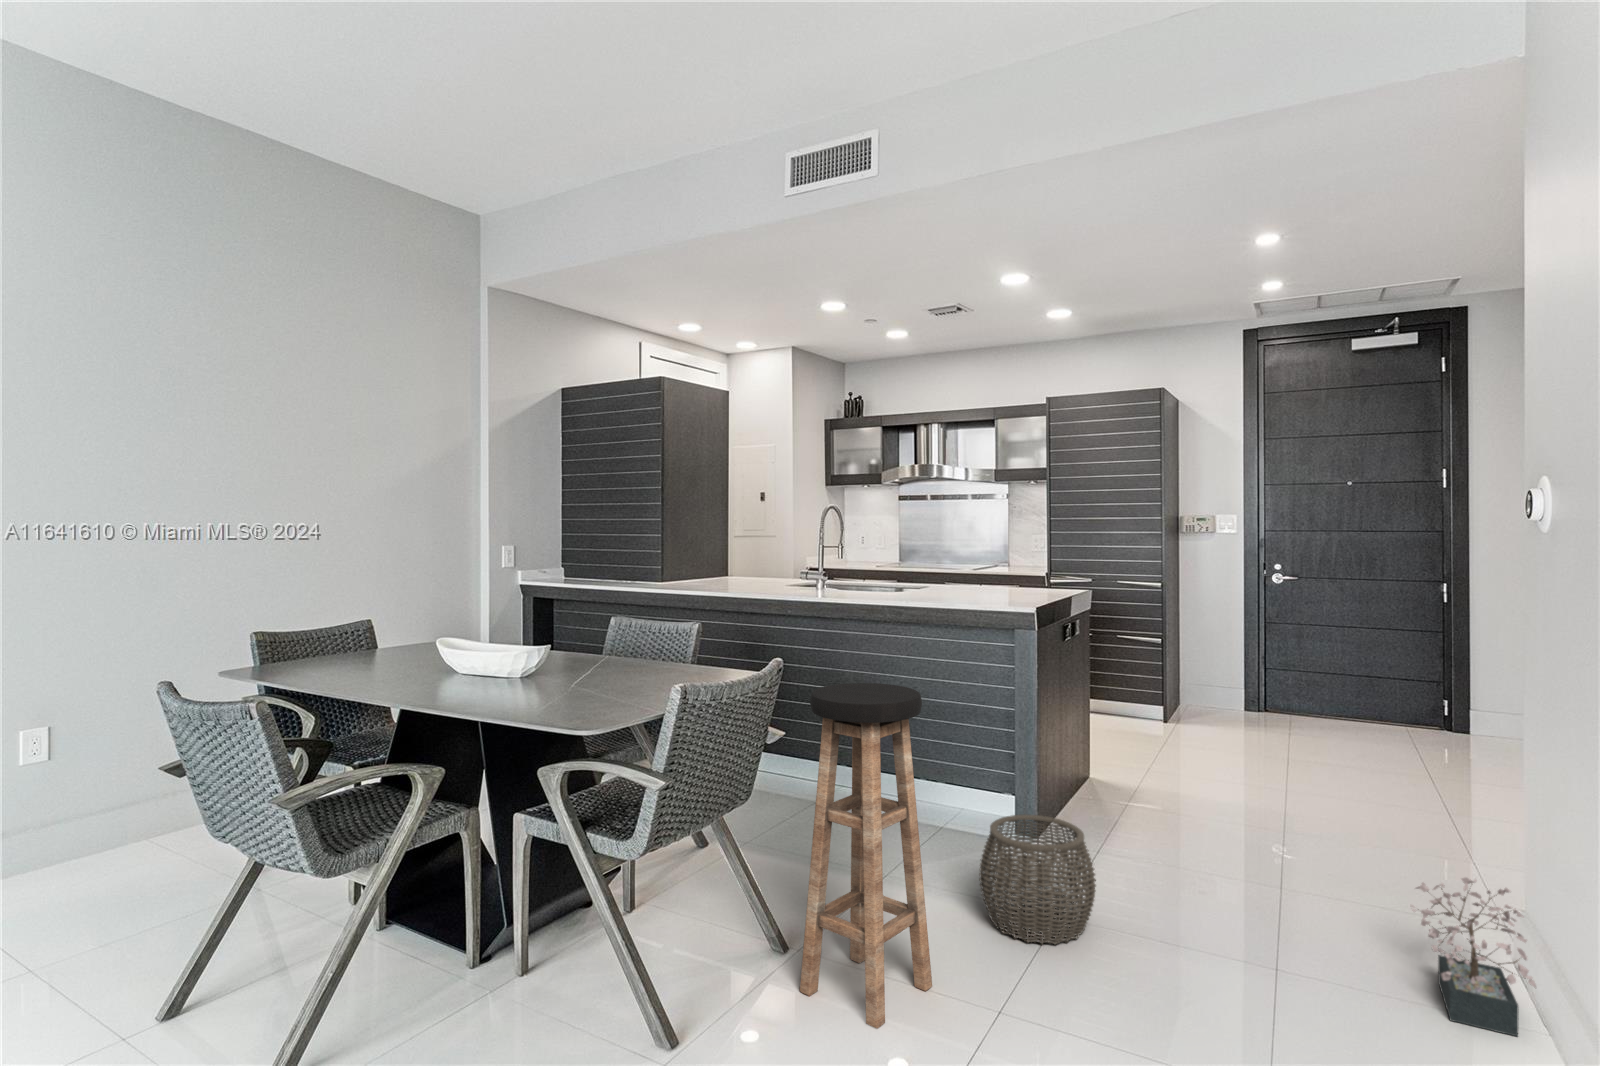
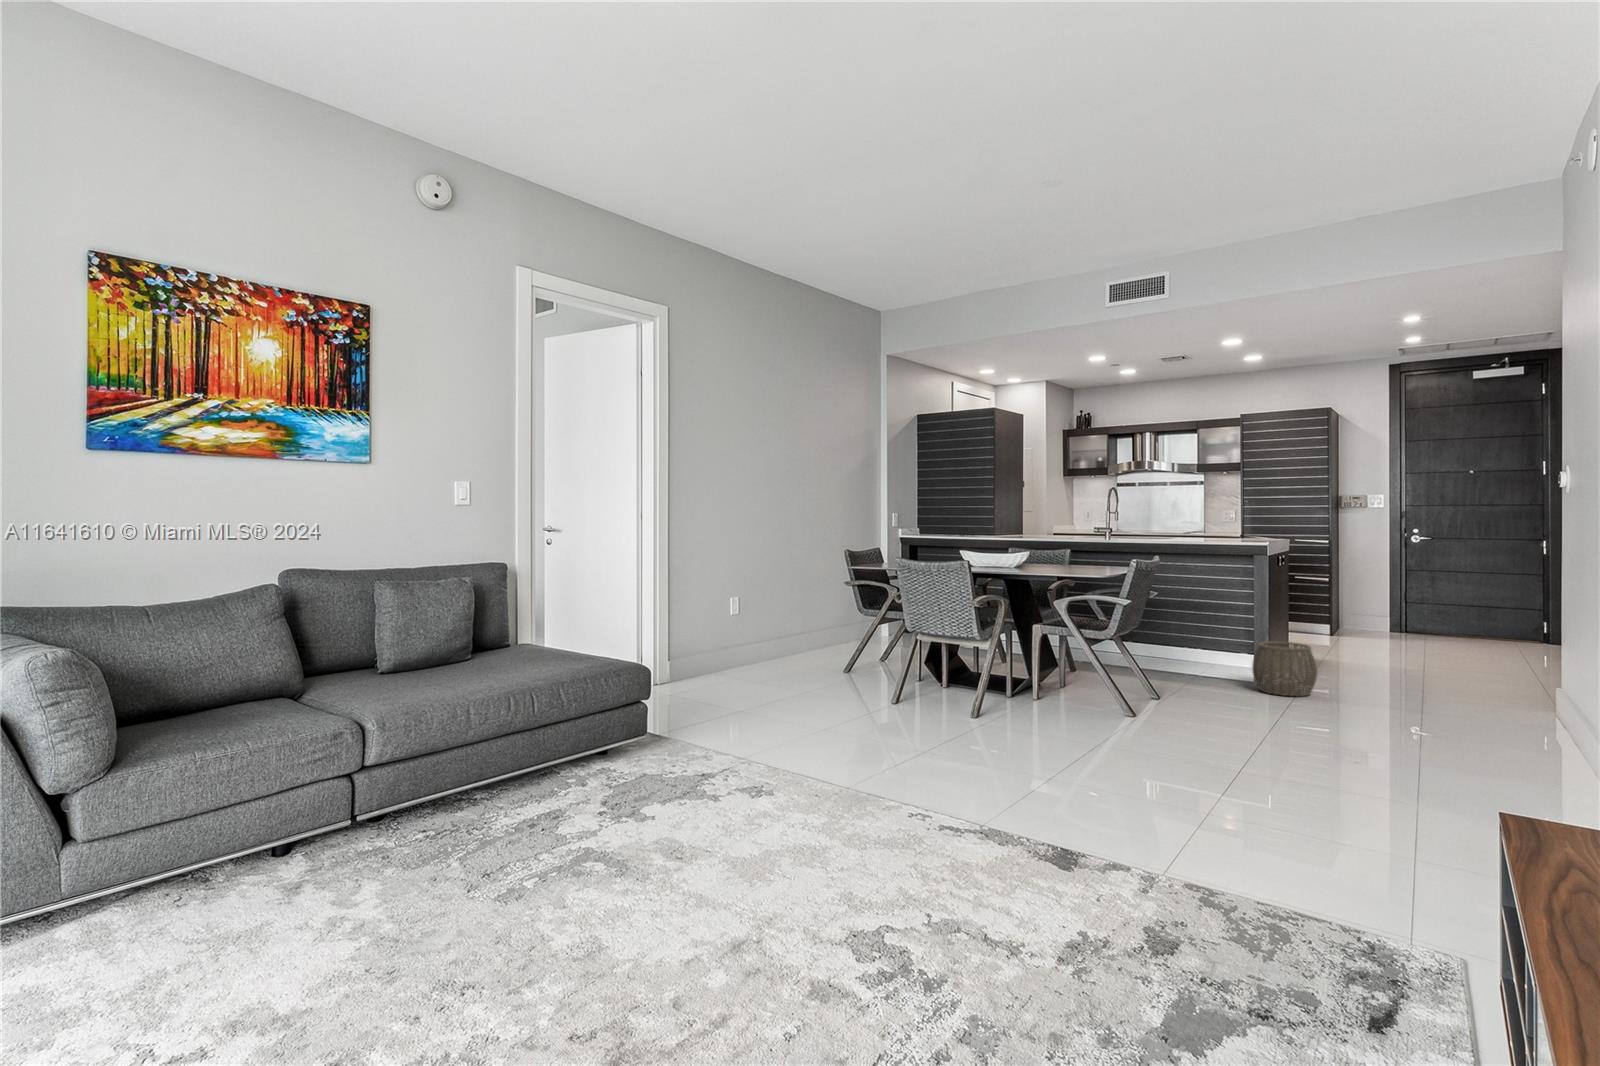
bar stool: present [800,683,932,1029] -> none [1179,566,1242,710]
decorative plant: present [1411,878,1536,1036] -> none [1489,660,1548,722]

